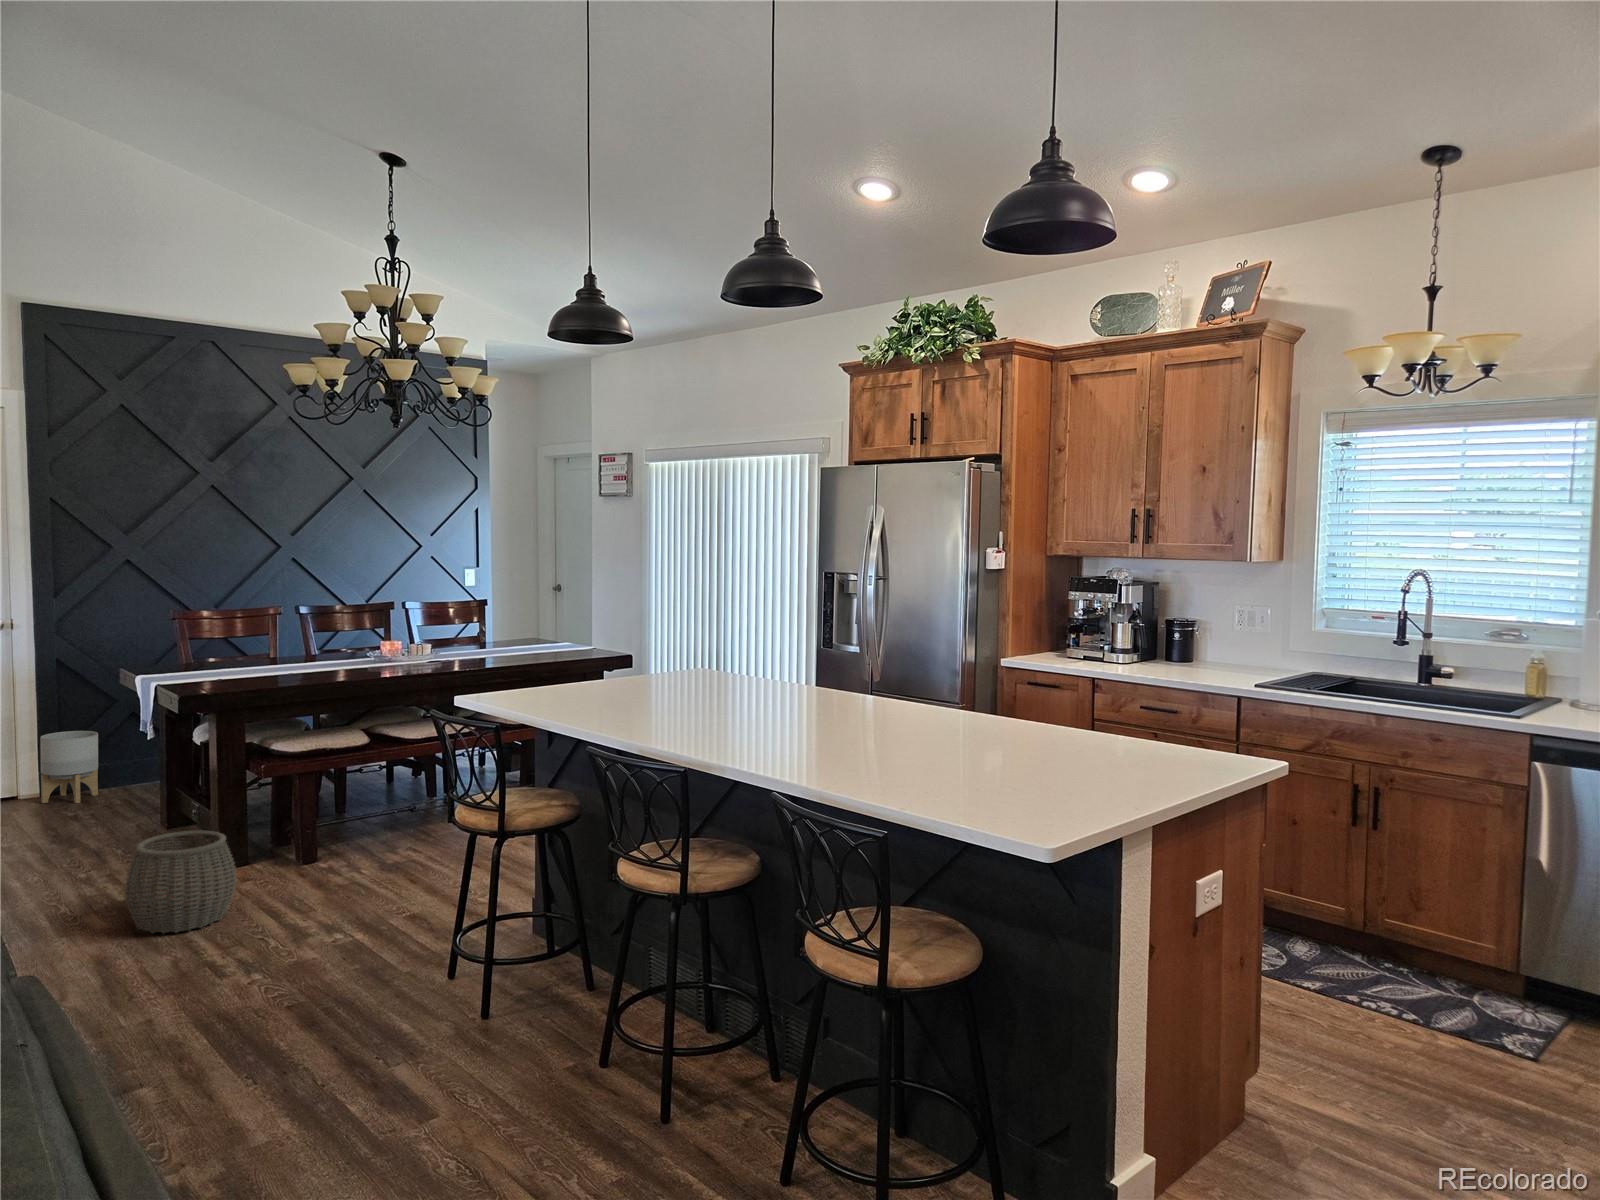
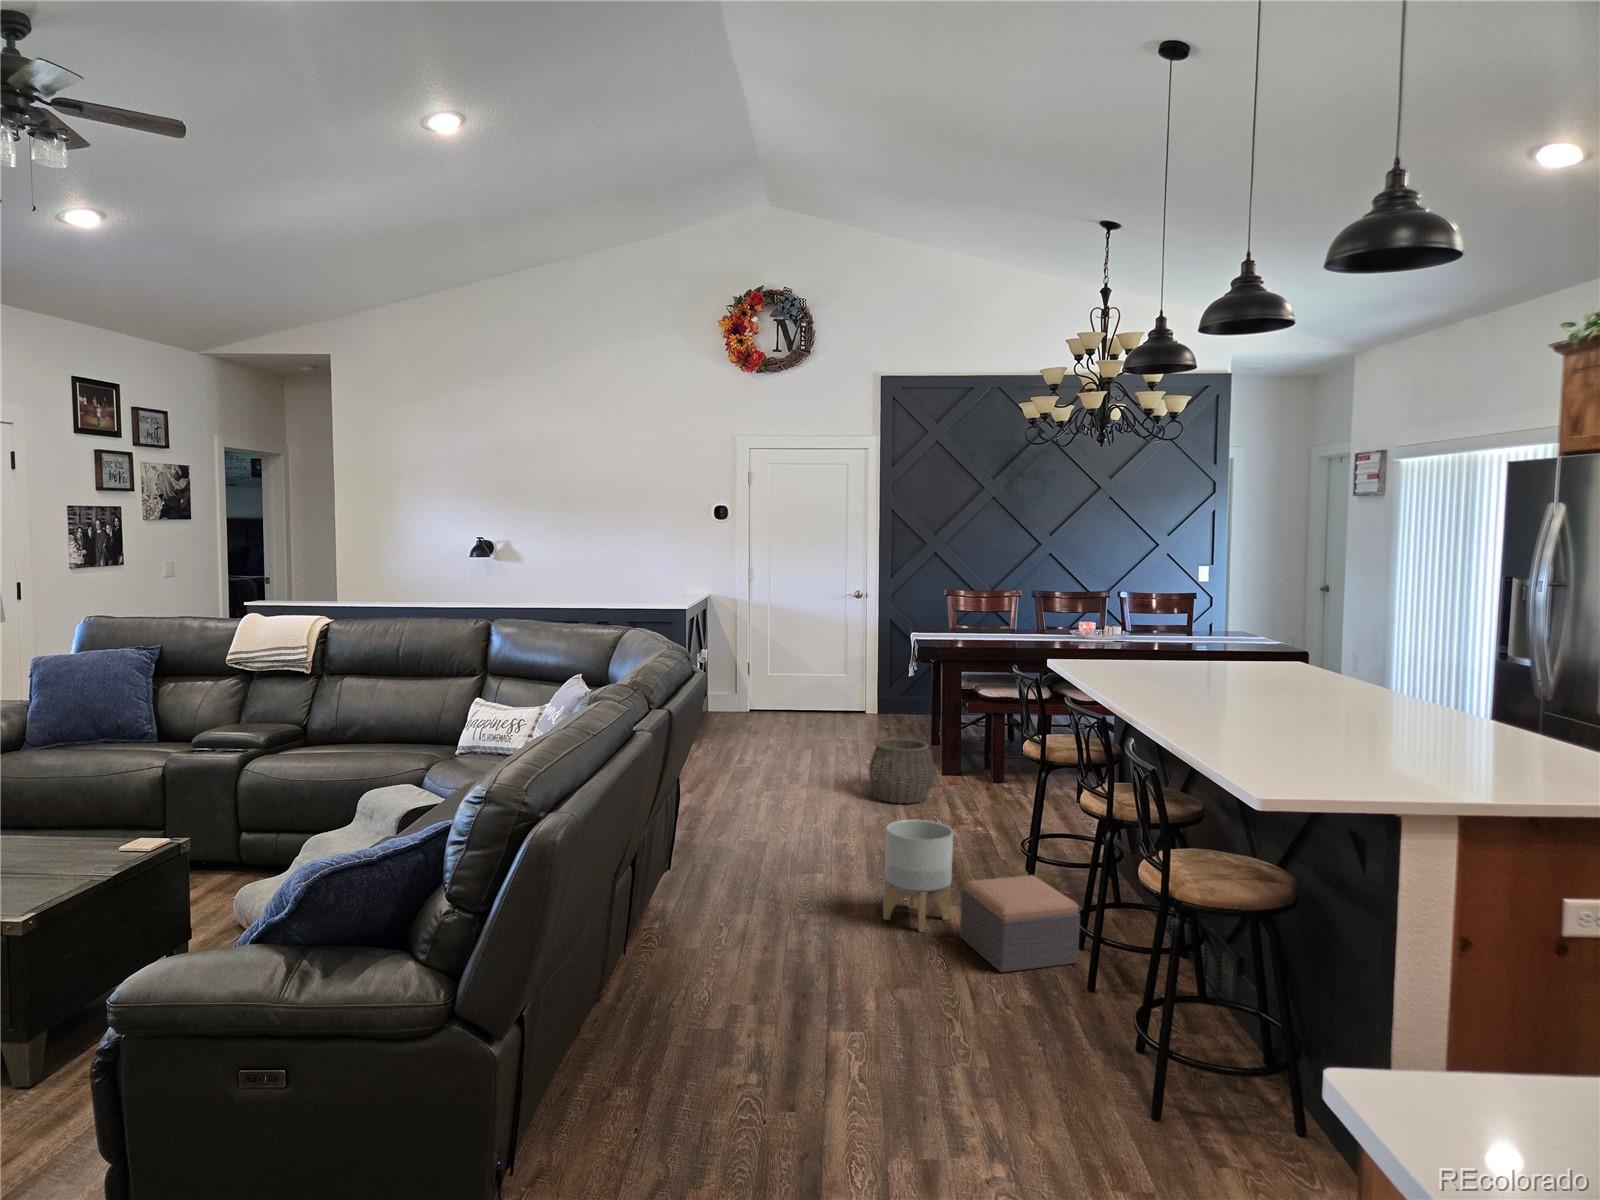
planter: present [40,731,98,803] -> present [883,820,953,932]
footstool: none [454,990,623,1146] -> present [960,875,1080,972]

